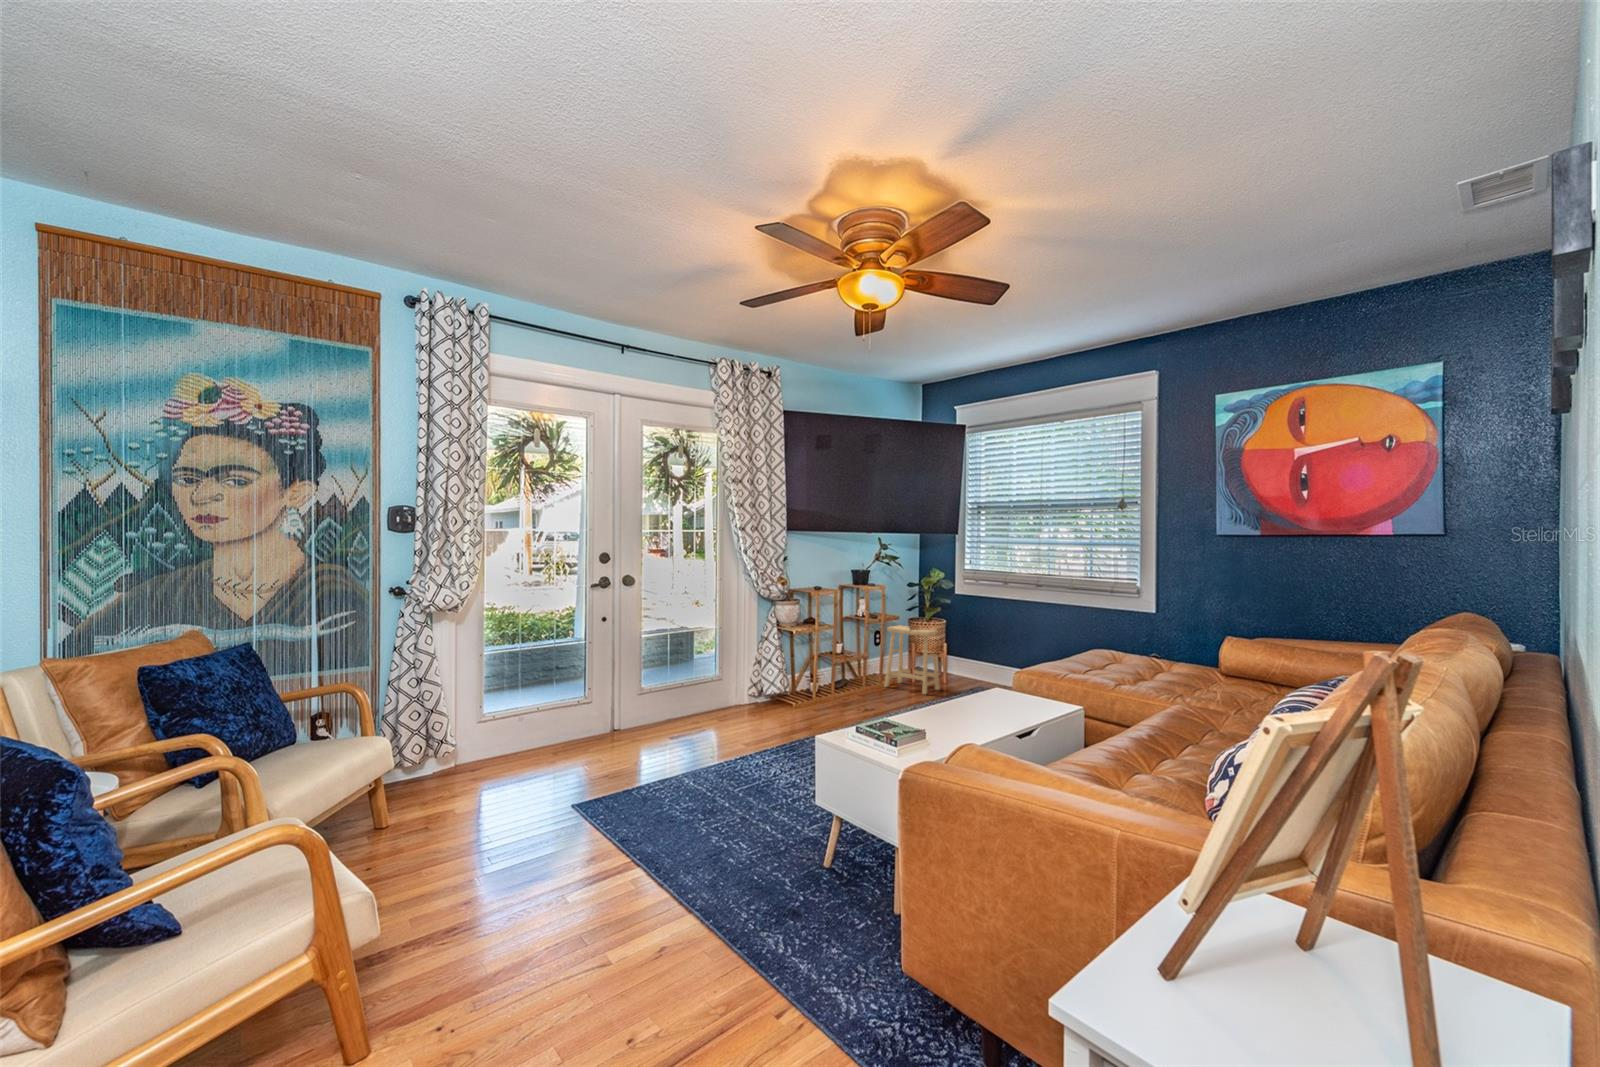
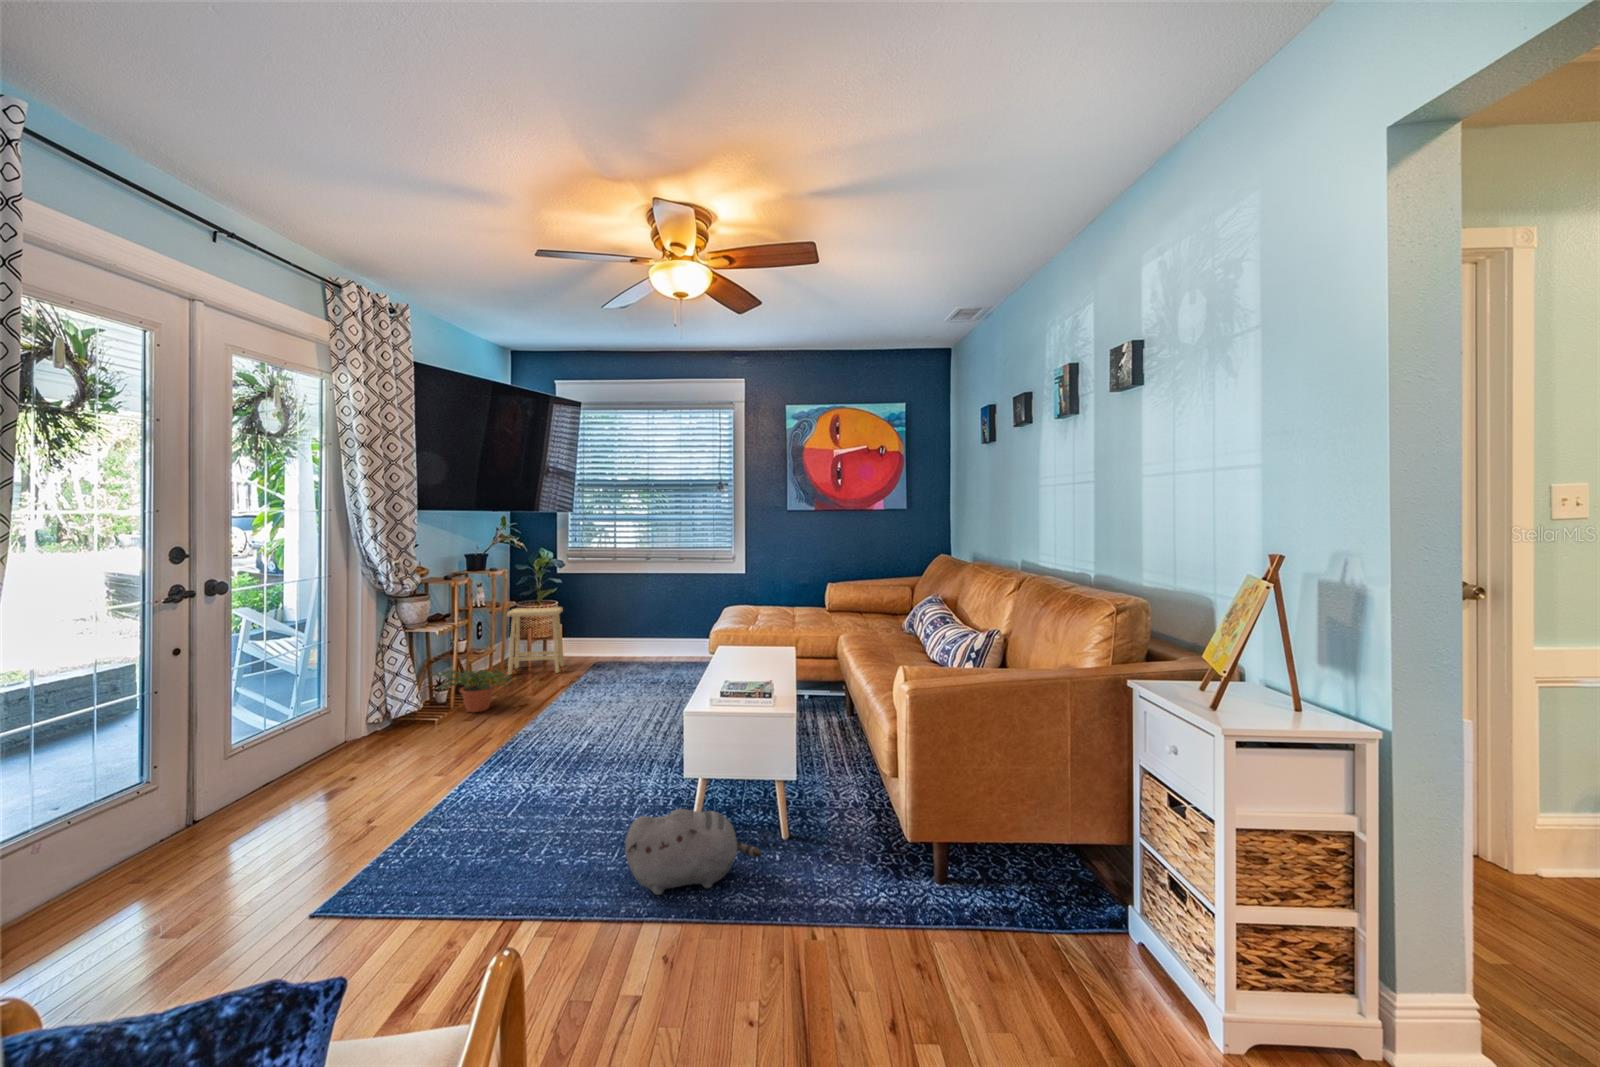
potted plant: none [793,663,867,709] -> present [431,670,518,712]
plush toy: none [711,814,820,916] -> present [625,809,762,895]

